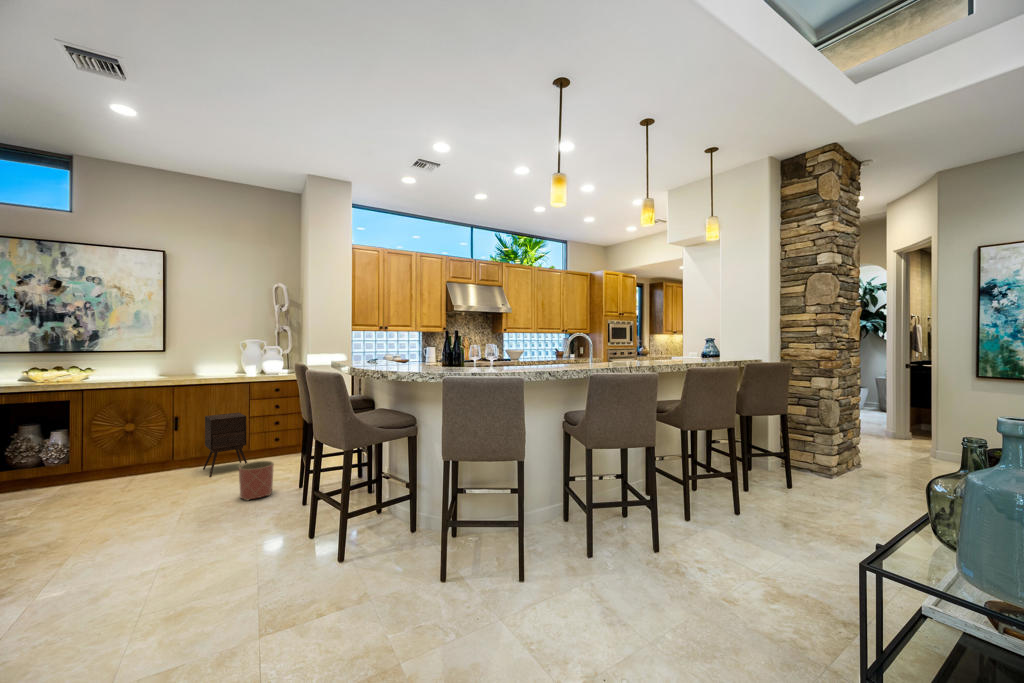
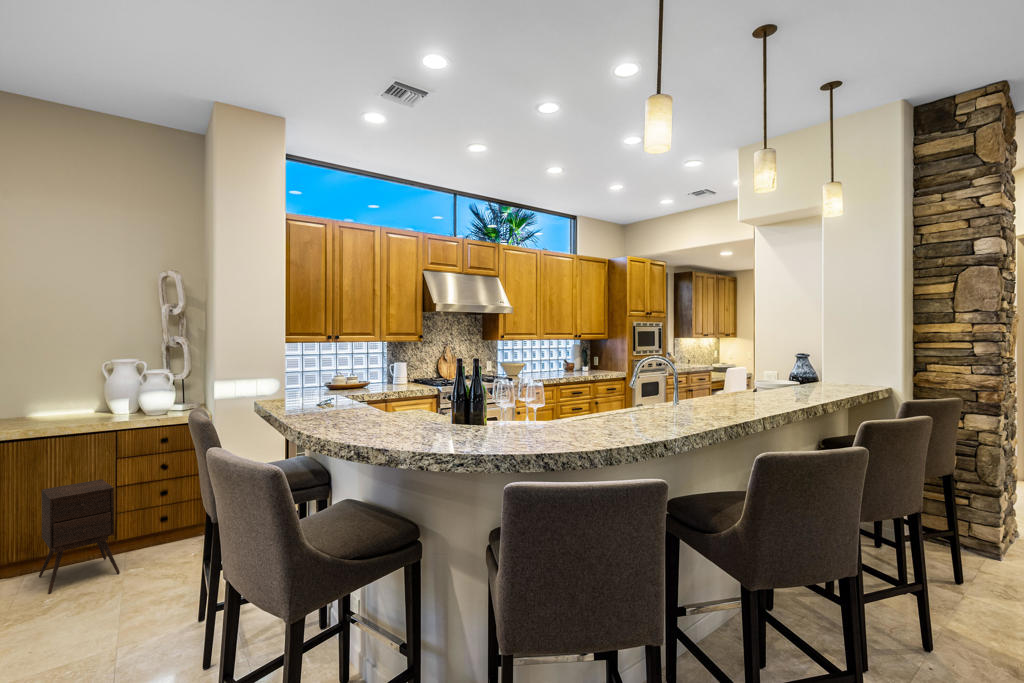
planter: present [239,461,274,500] -> none [96,574,160,651]

